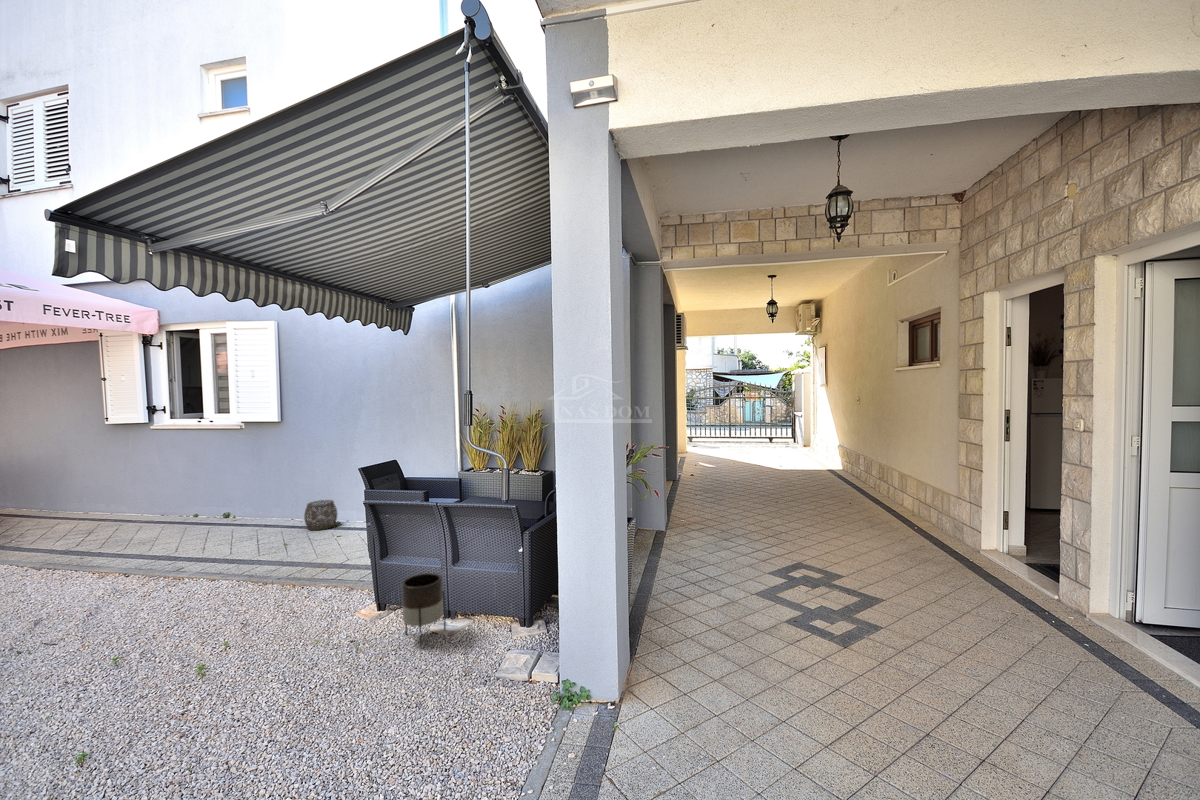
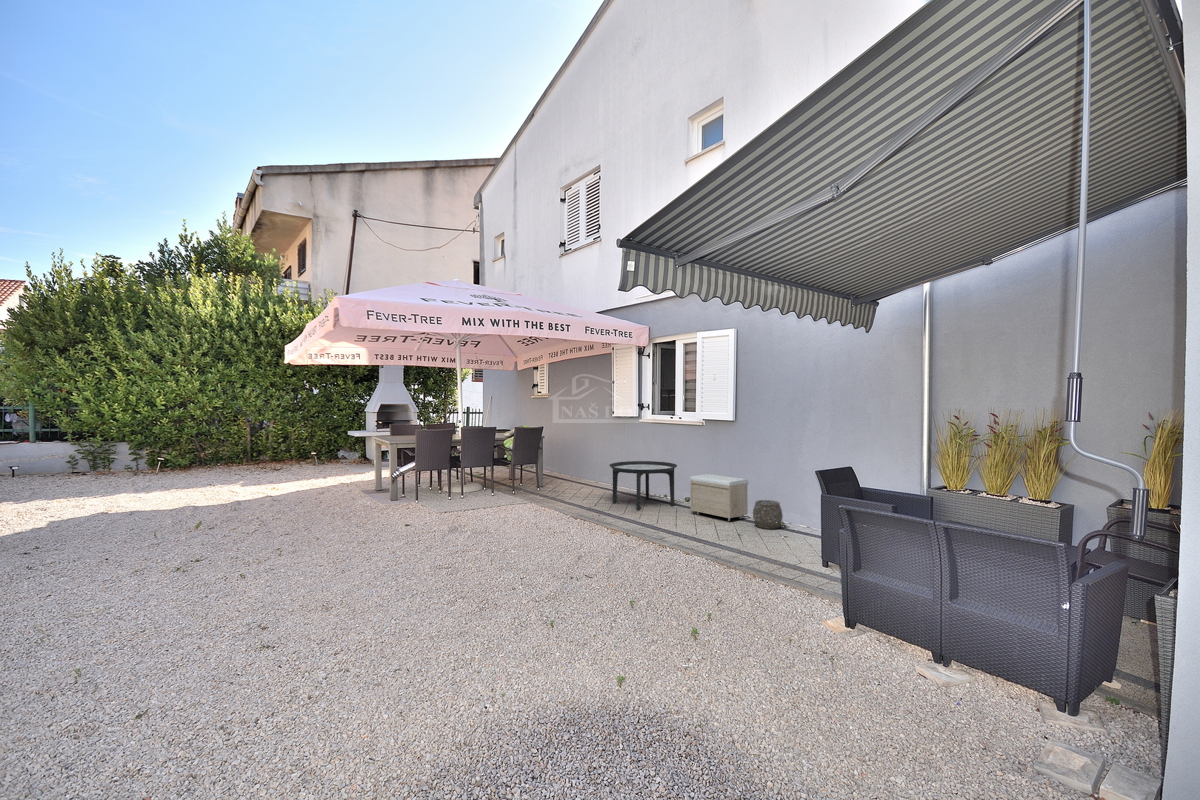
round table: none [97,475,210,541] -> present [609,461,677,511]
storage bench: none [226,482,300,530] -> present [690,474,748,521]
planter: present [402,573,446,648] -> none [885,599,938,687]

